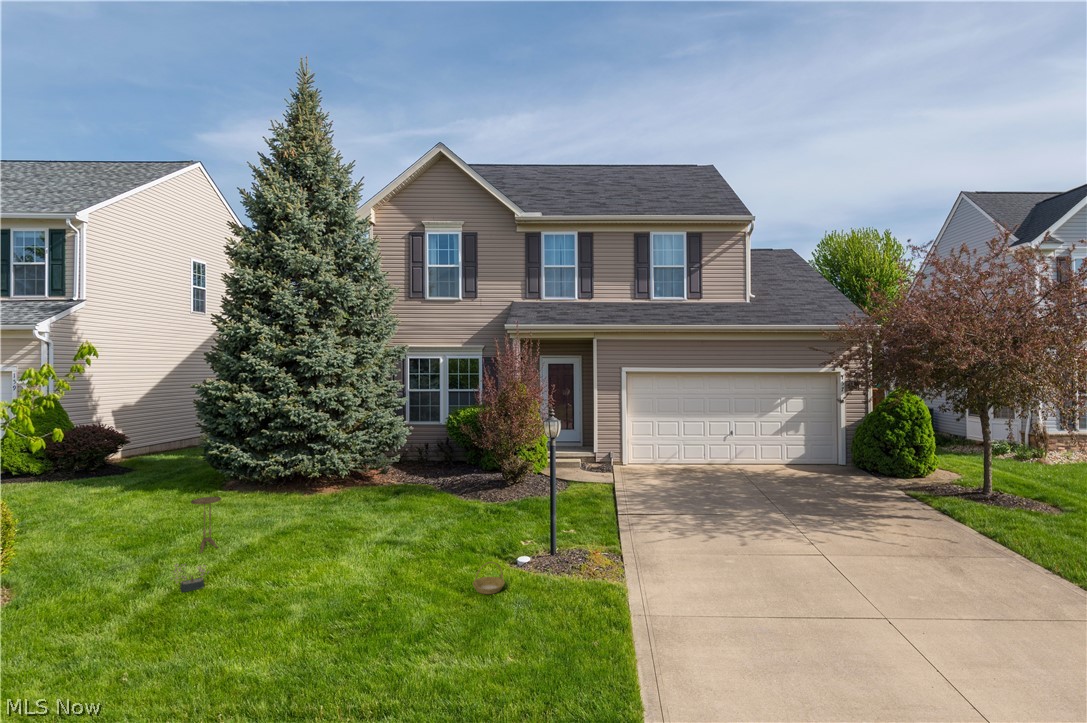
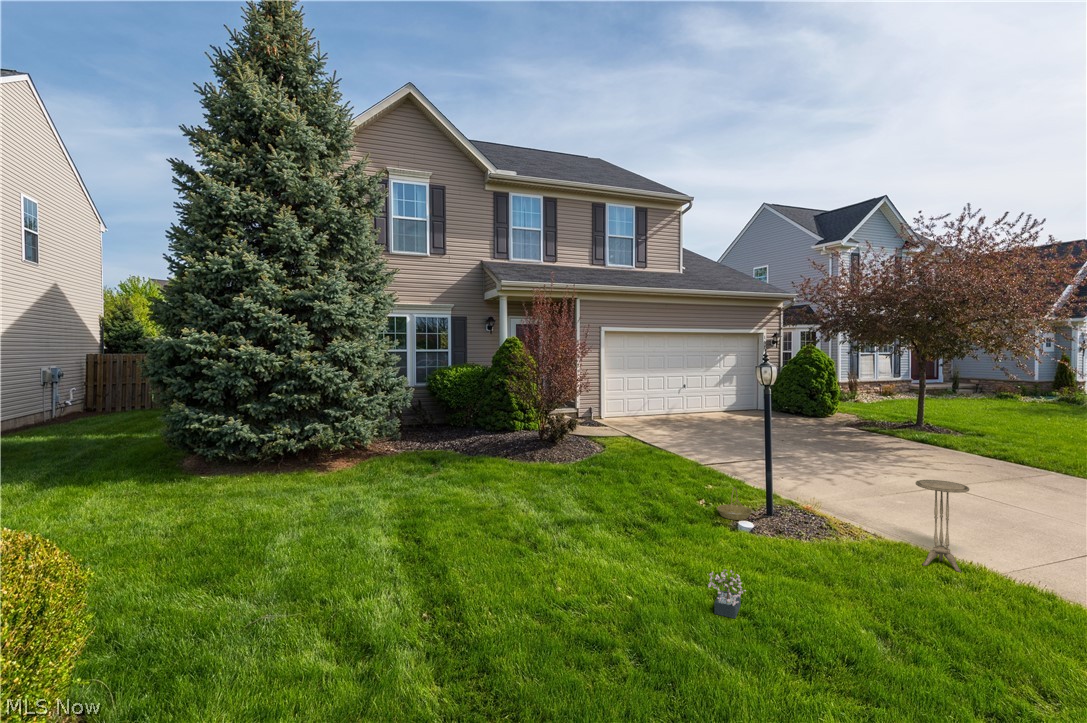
side table: present [191,497,221,553] -> present [916,480,969,572]
decorative plant: present [171,564,206,592] -> present [708,570,746,618]

